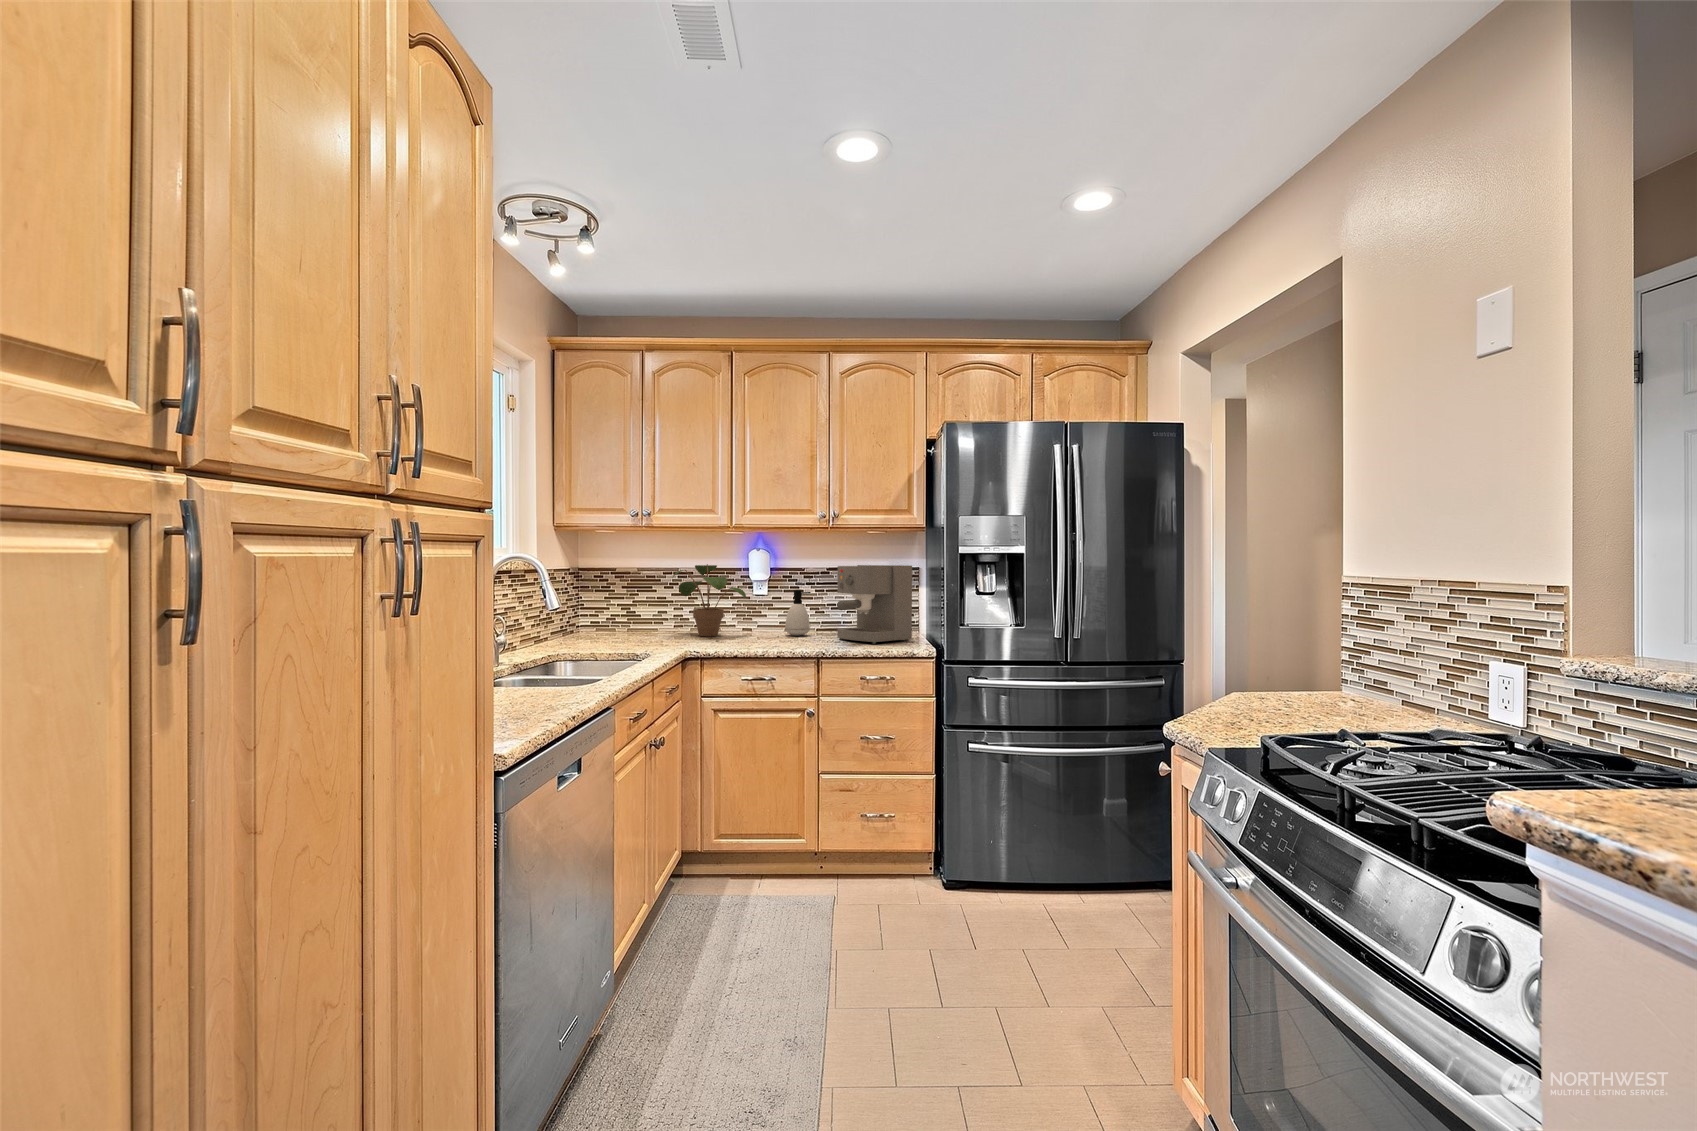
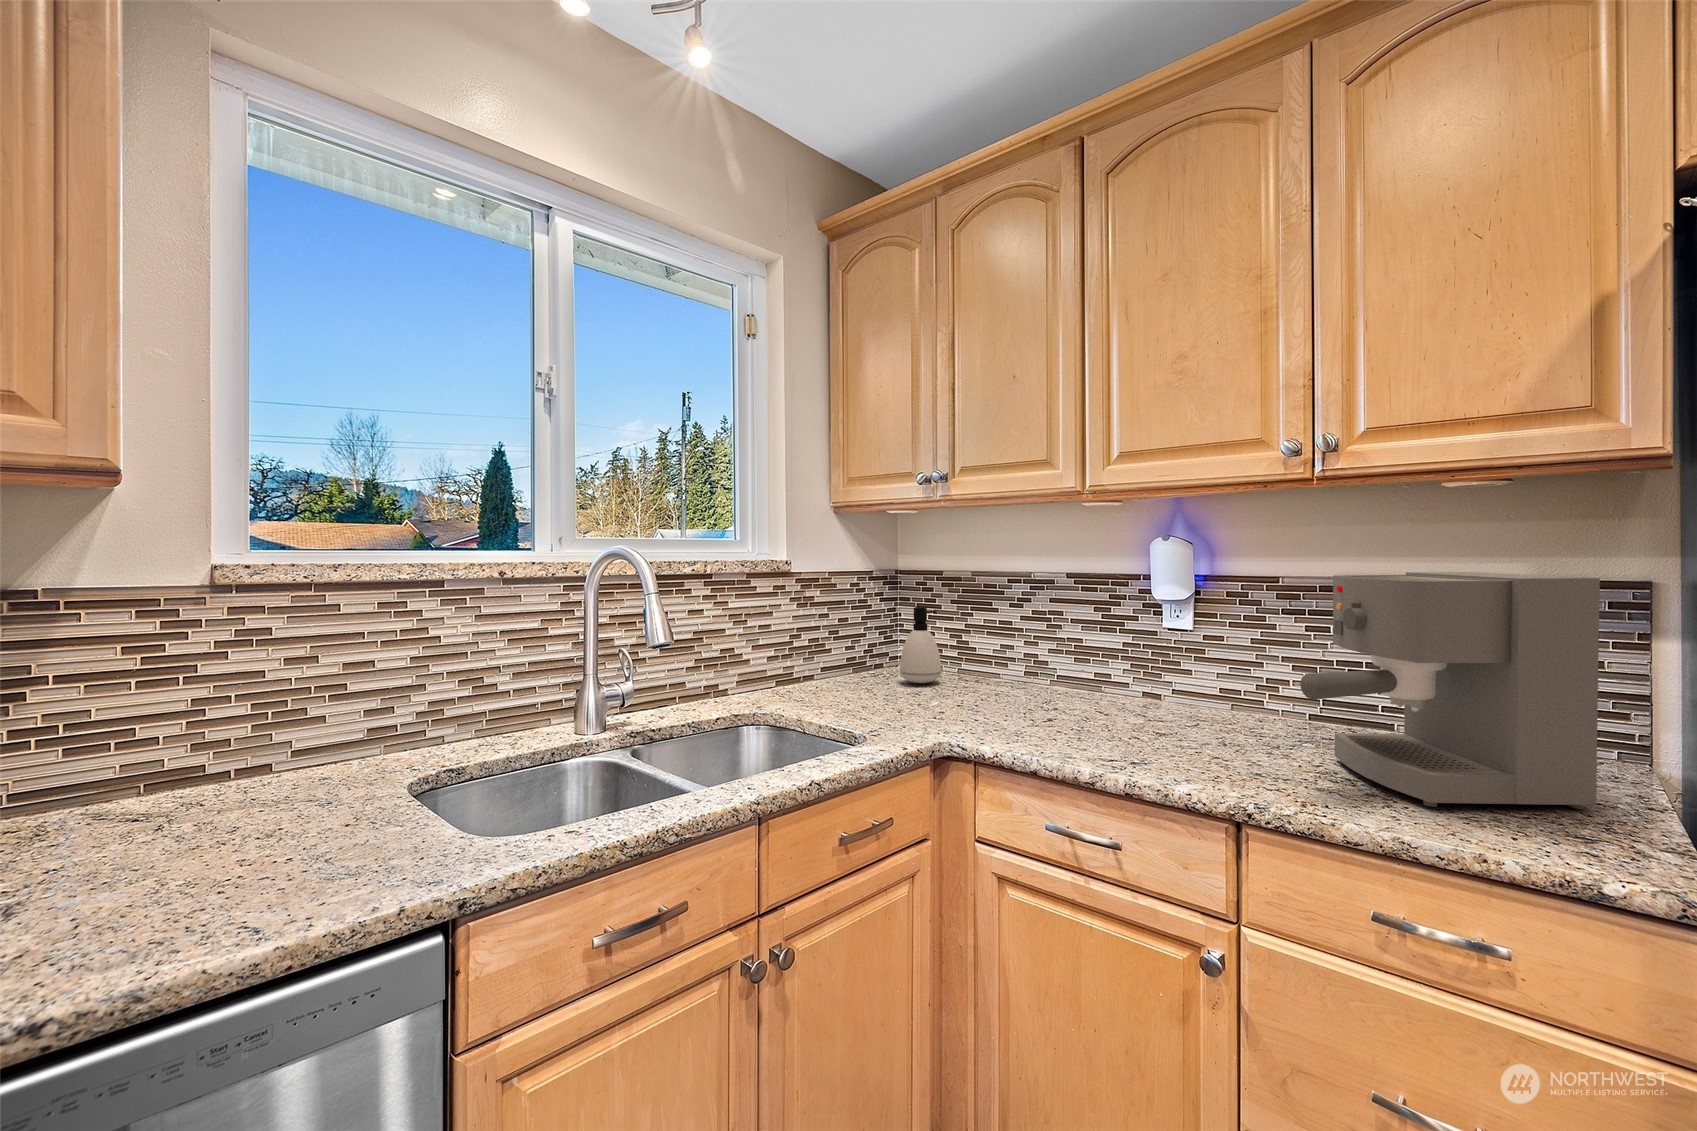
potted plant: present [673,564,746,636] -> none [988,565,1127,706]
soap dispenser: present [785,590,811,636] -> present [900,606,941,683]

